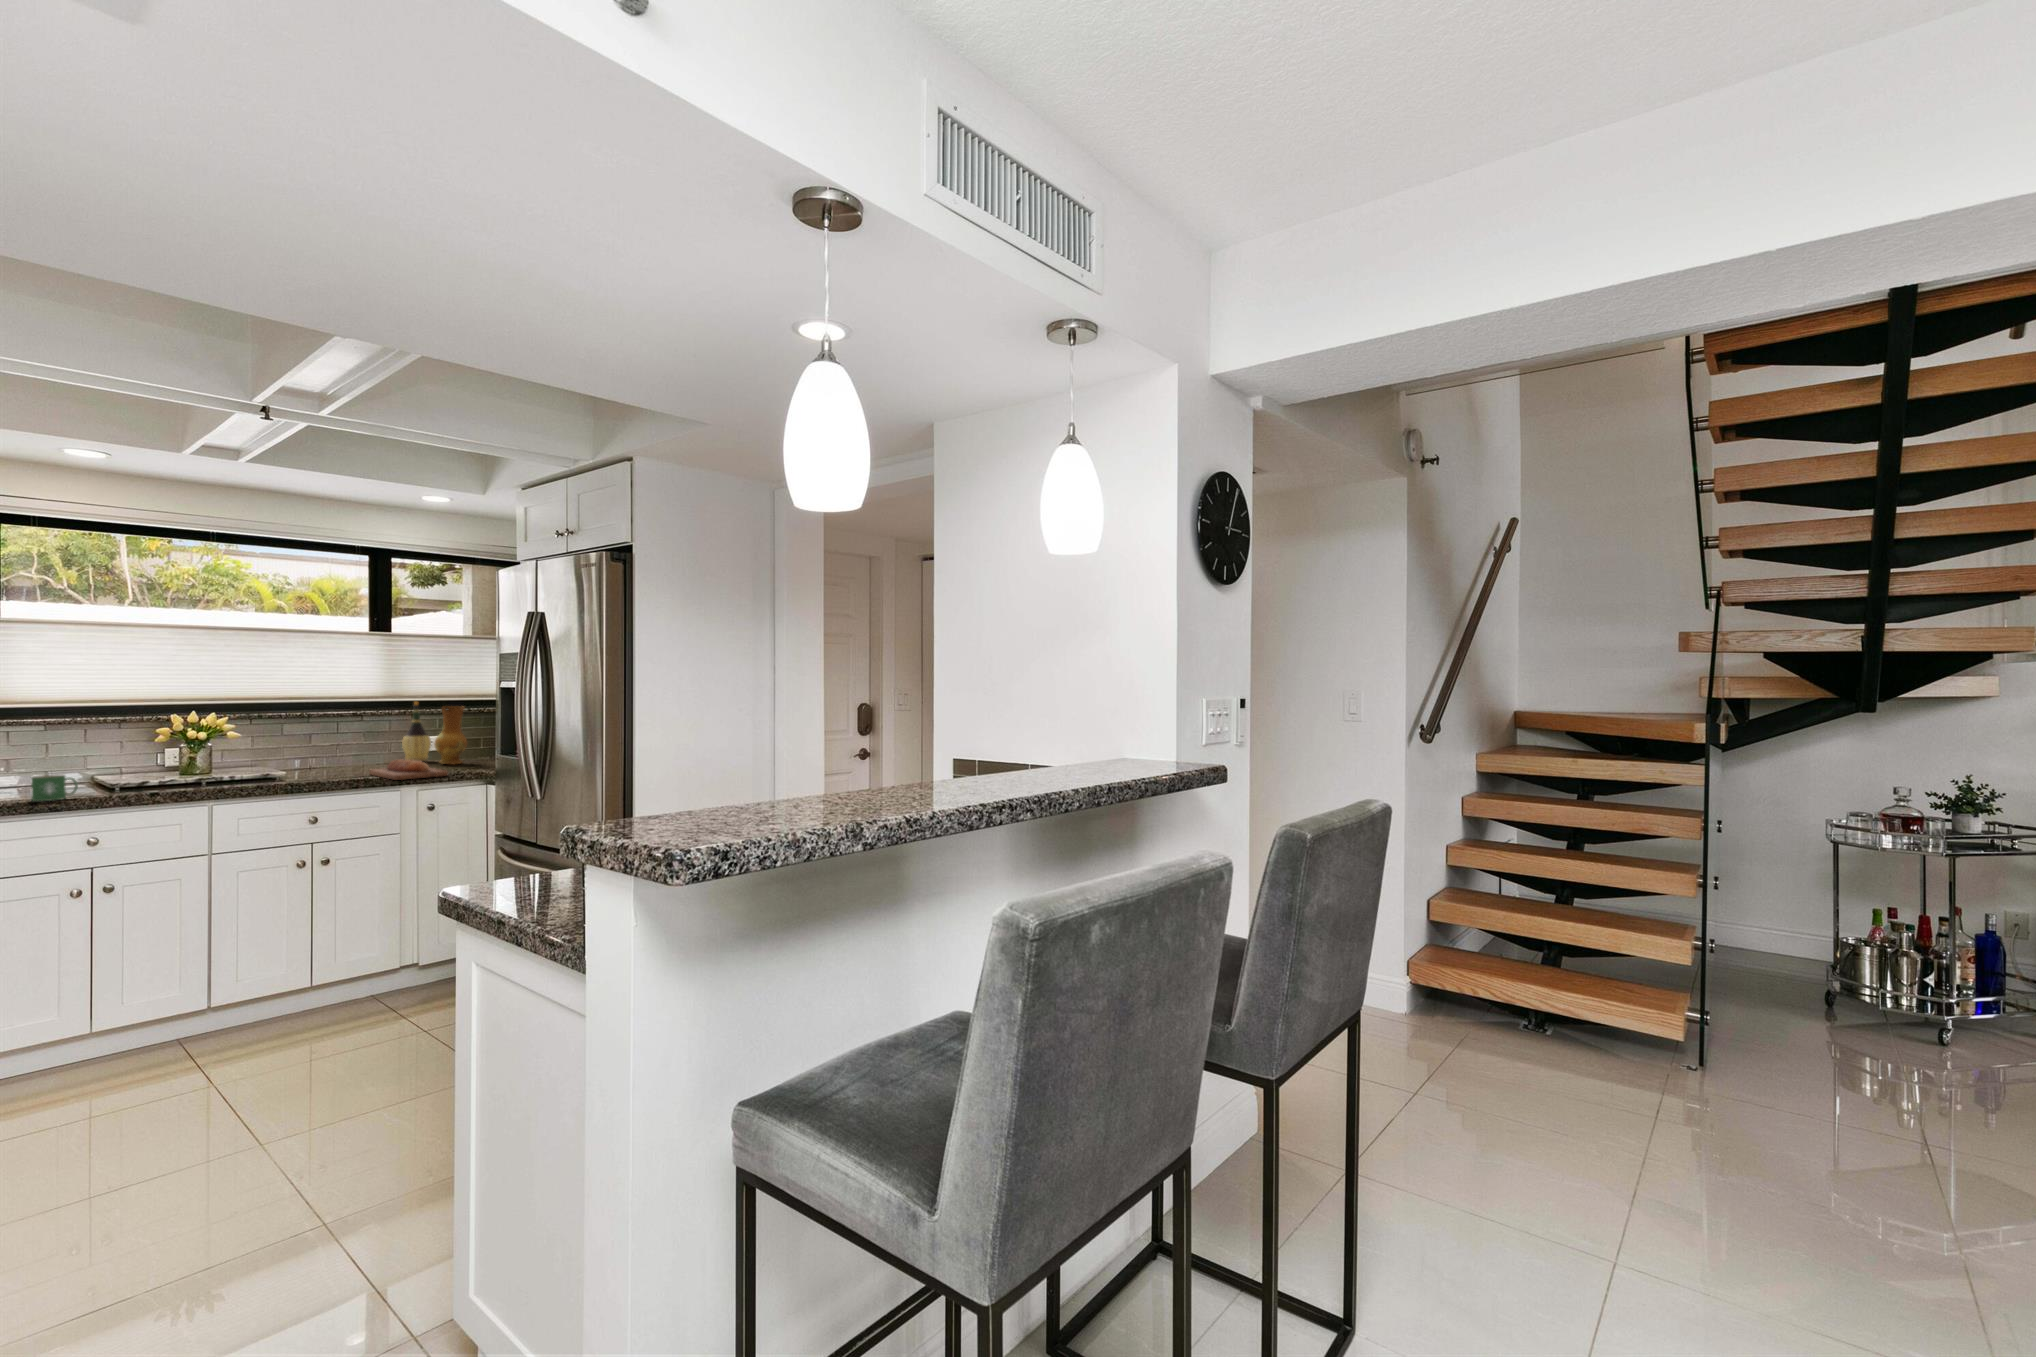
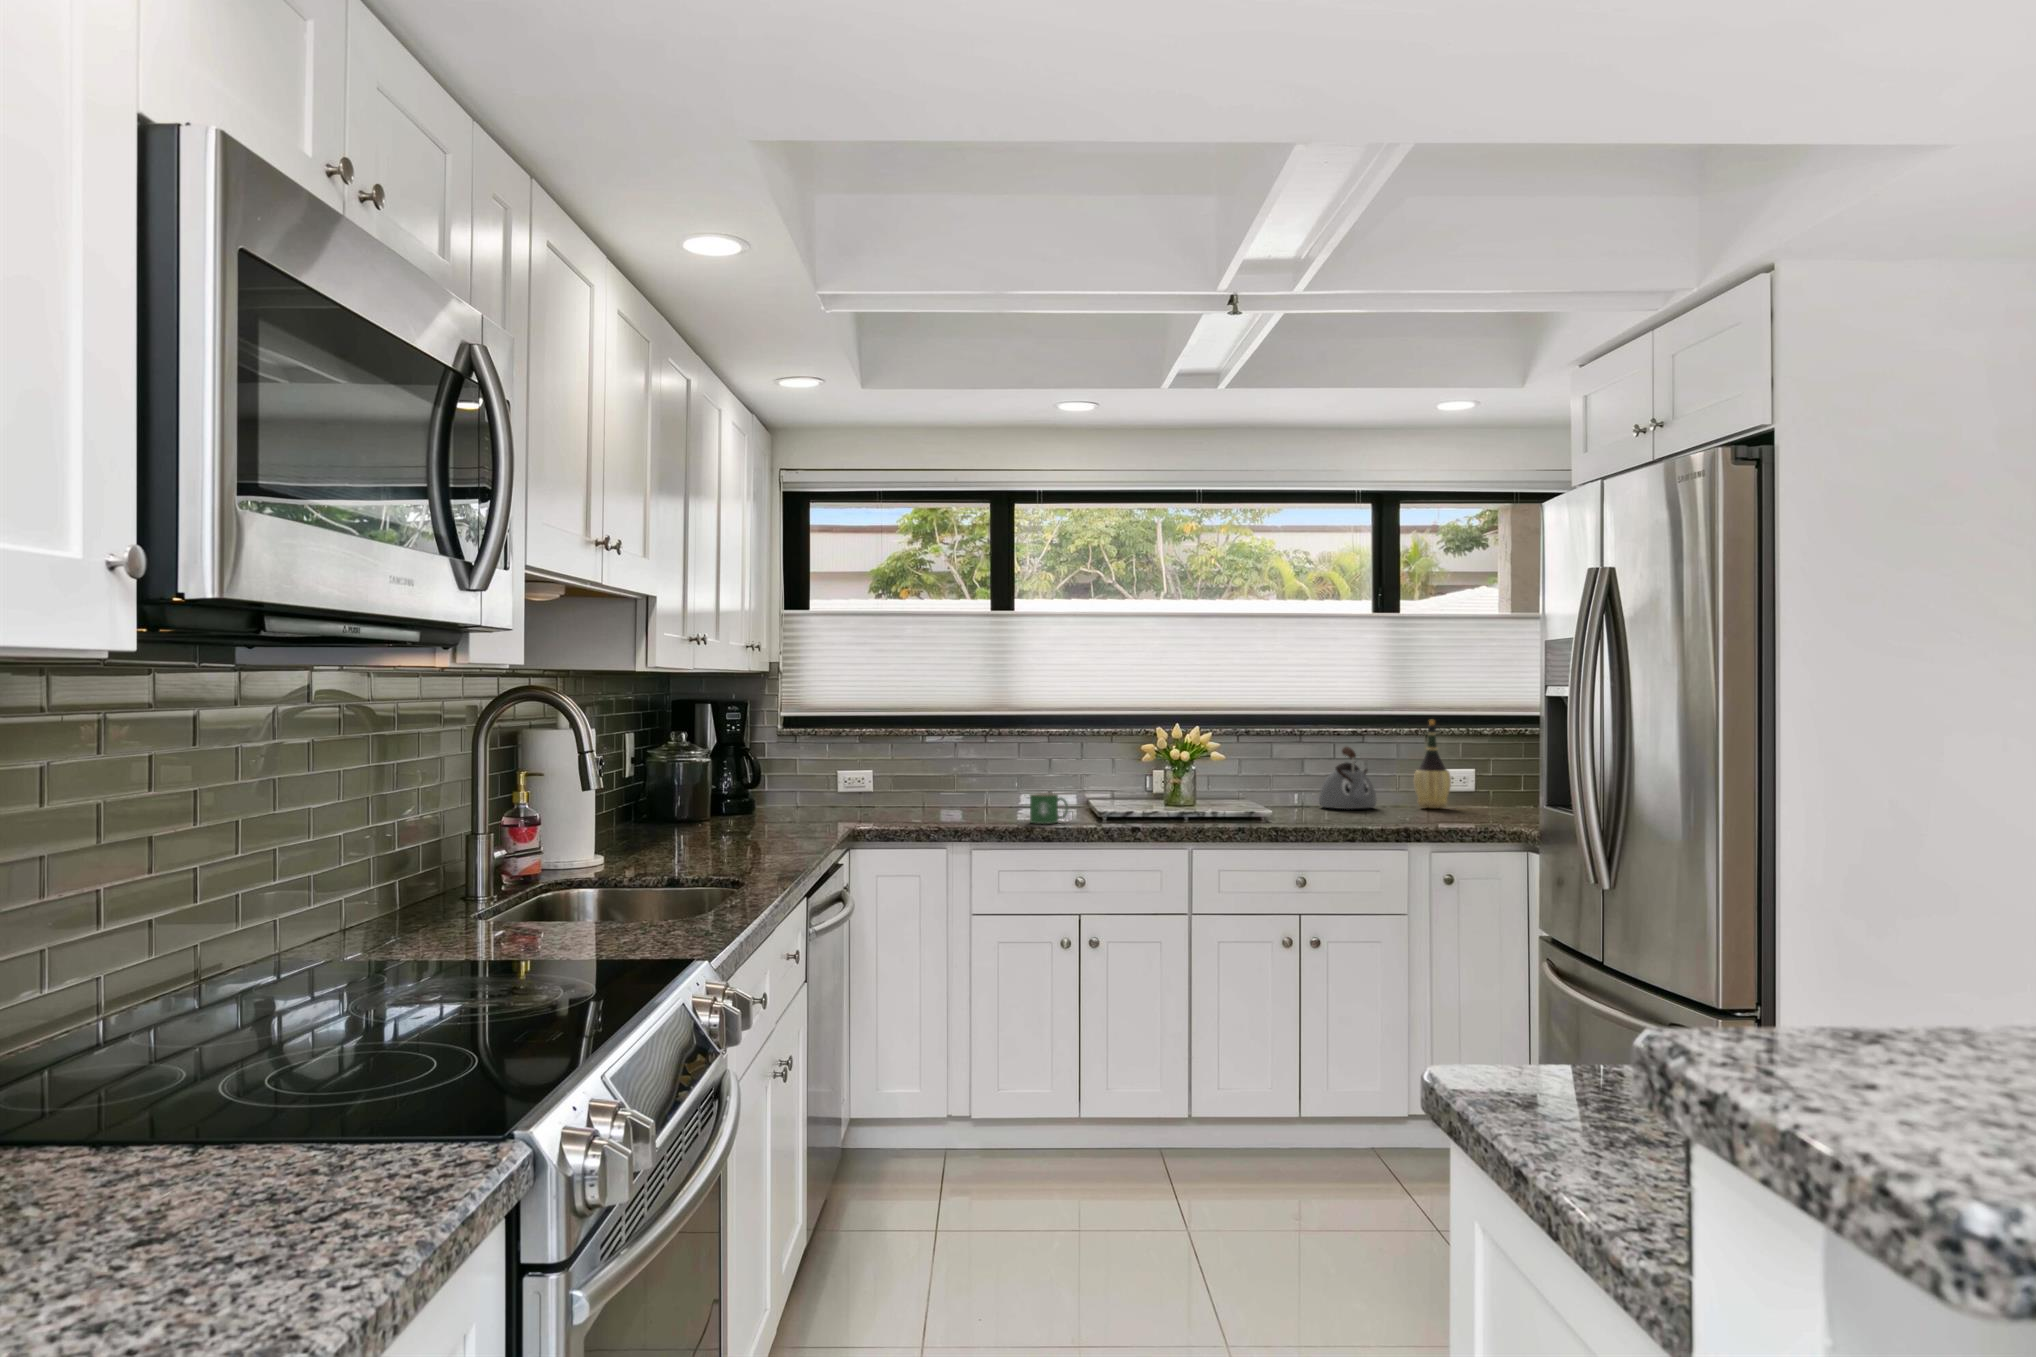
ceramic jug: present [434,706,468,764] -> none [1454,727,1499,816]
kettle: none [323,722,372,767] -> present [1319,746,1376,809]
bread loaf: present [369,760,448,780] -> none [1367,803,1467,833]

